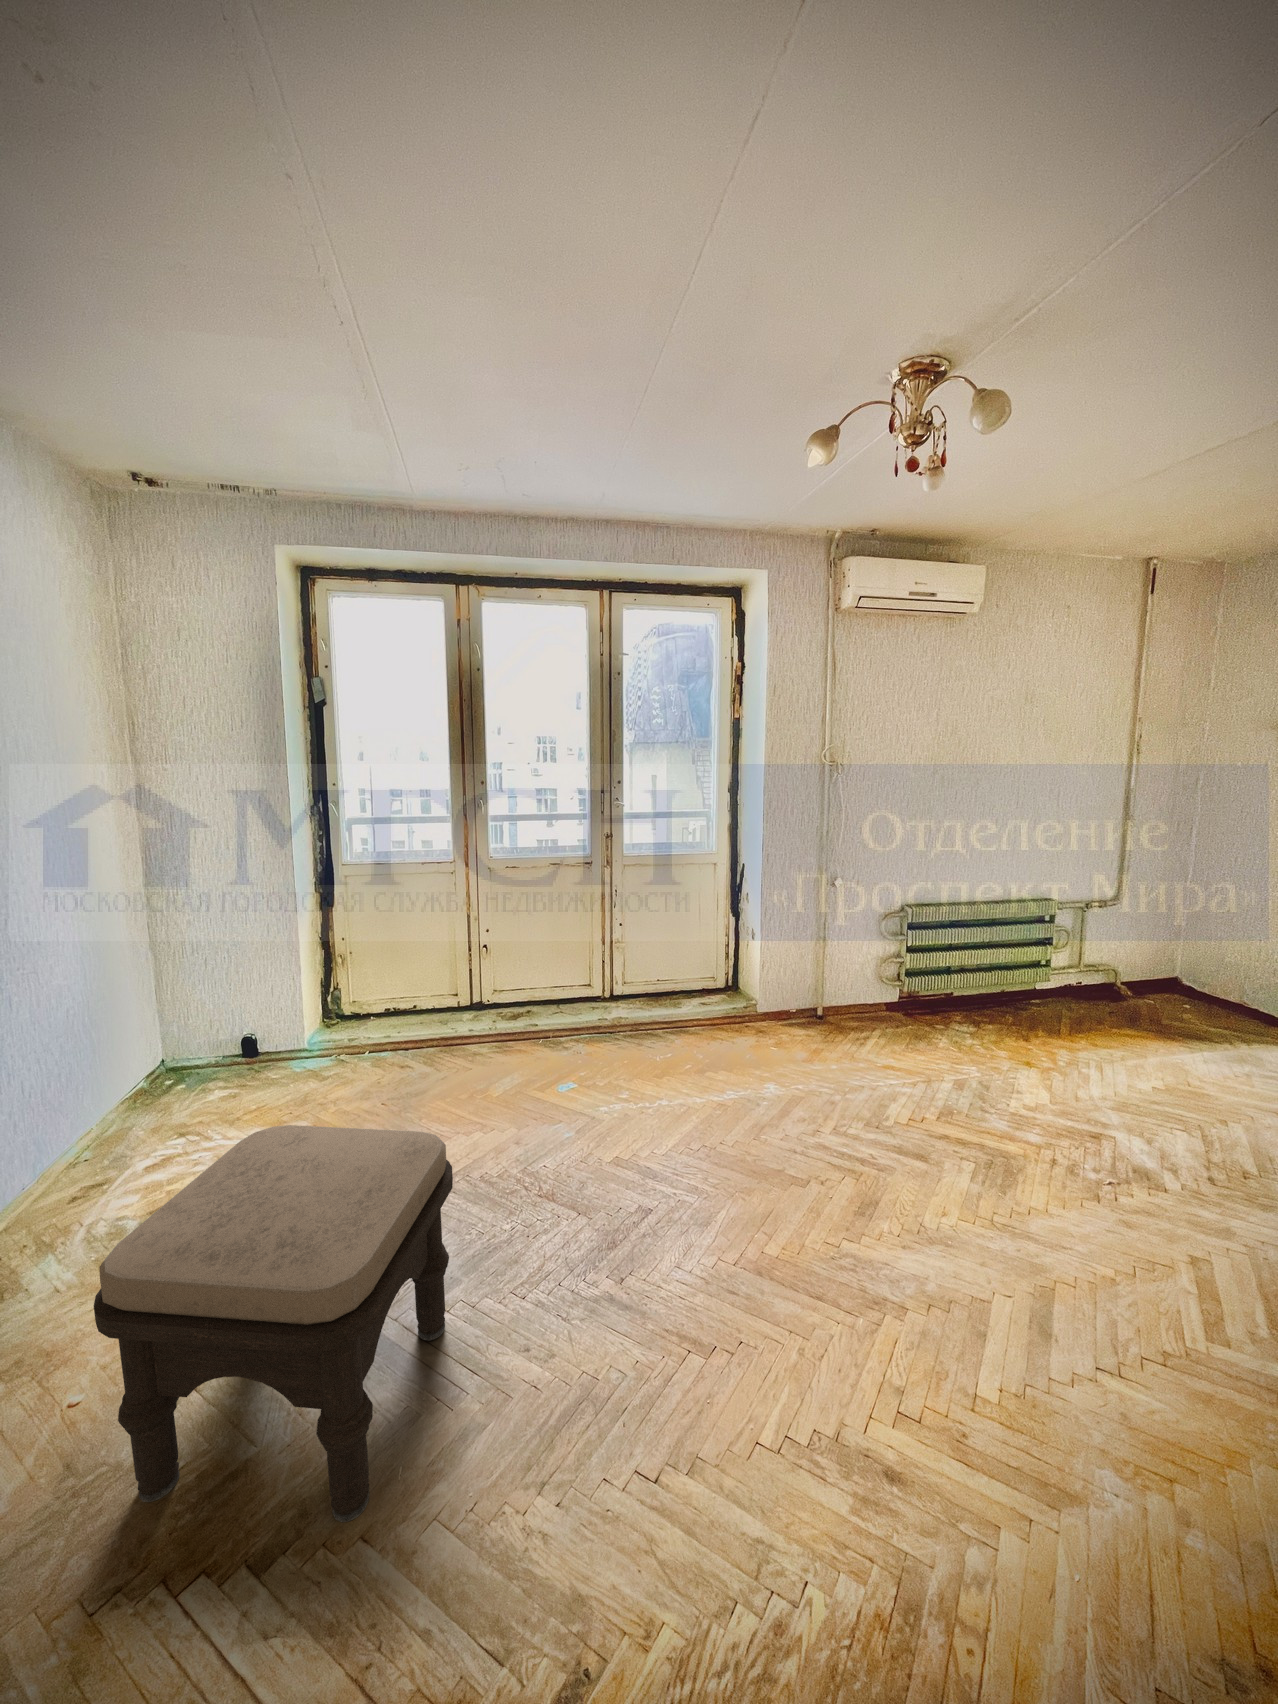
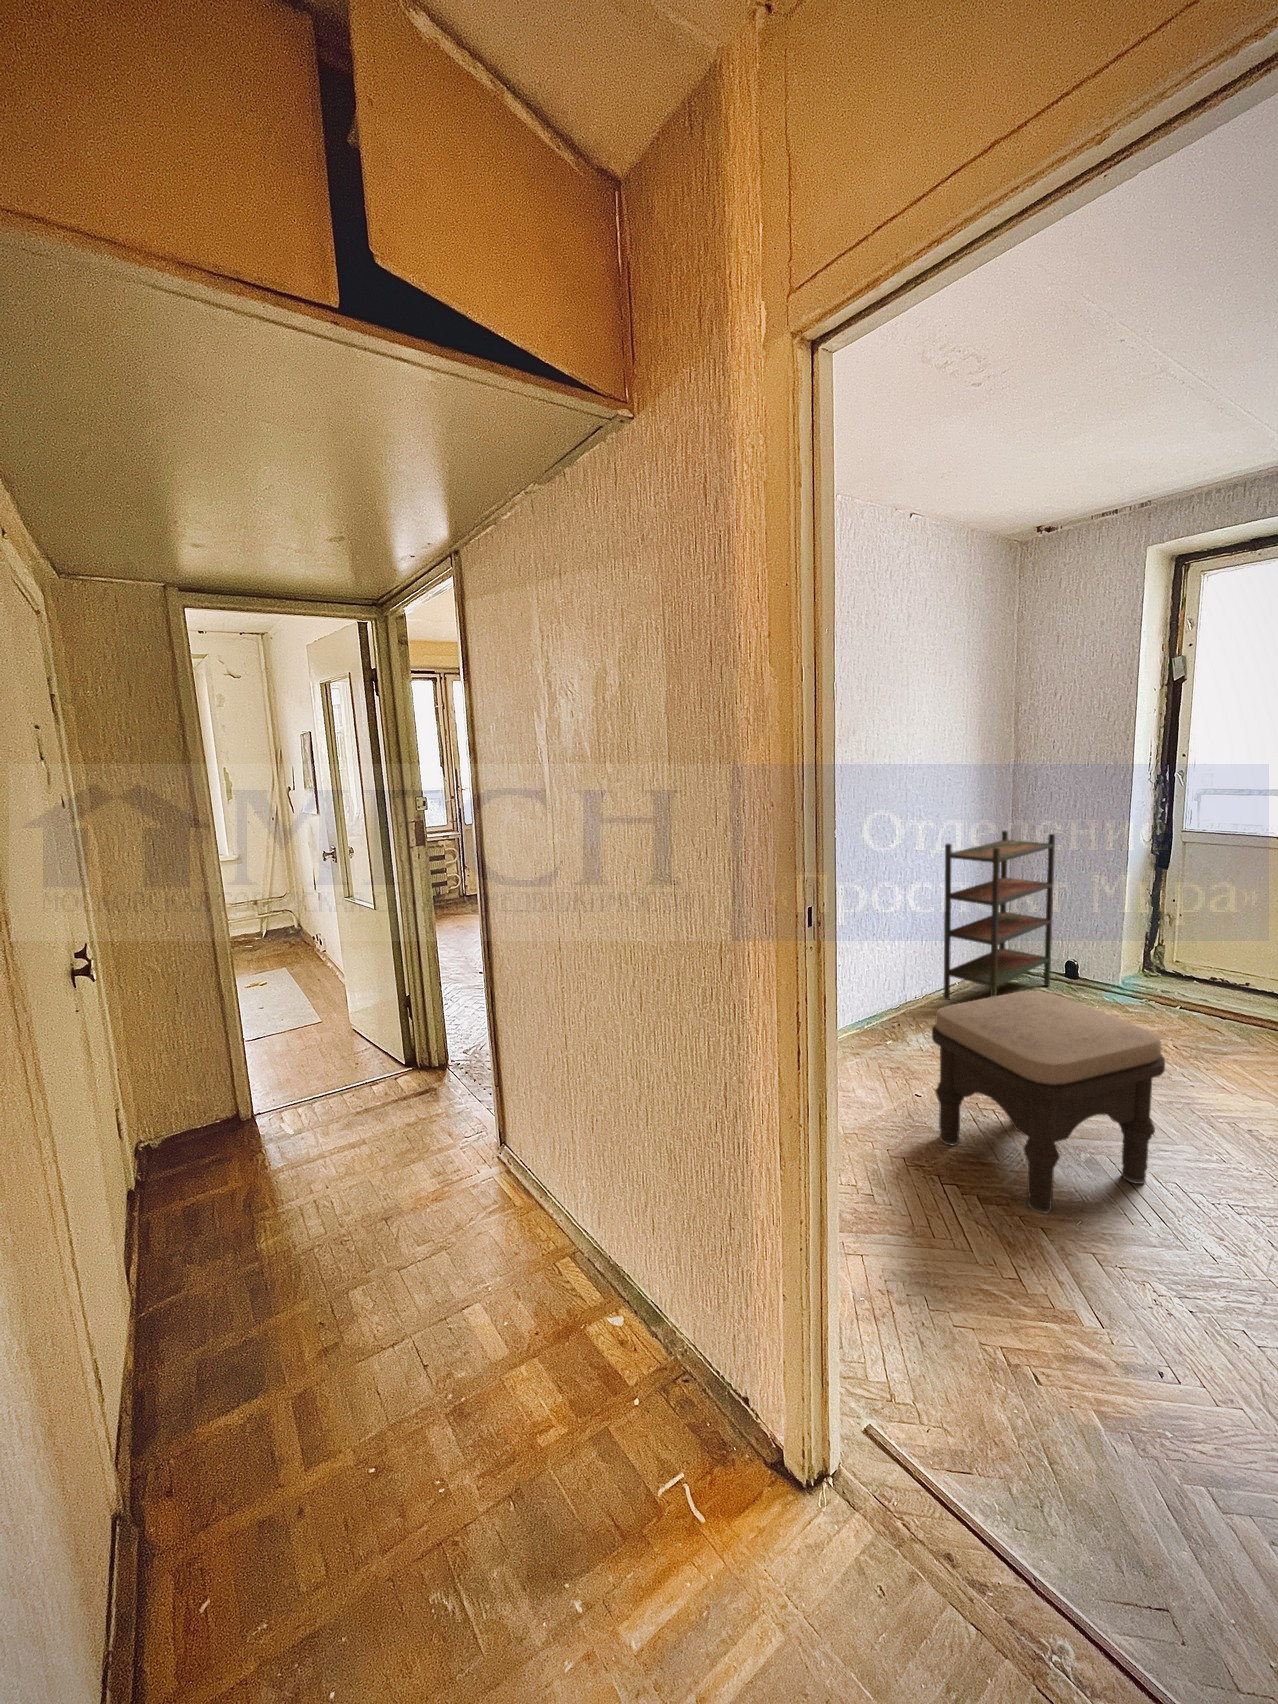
bookshelf: none [42,883,228,1167] -> present [944,831,1055,1000]

